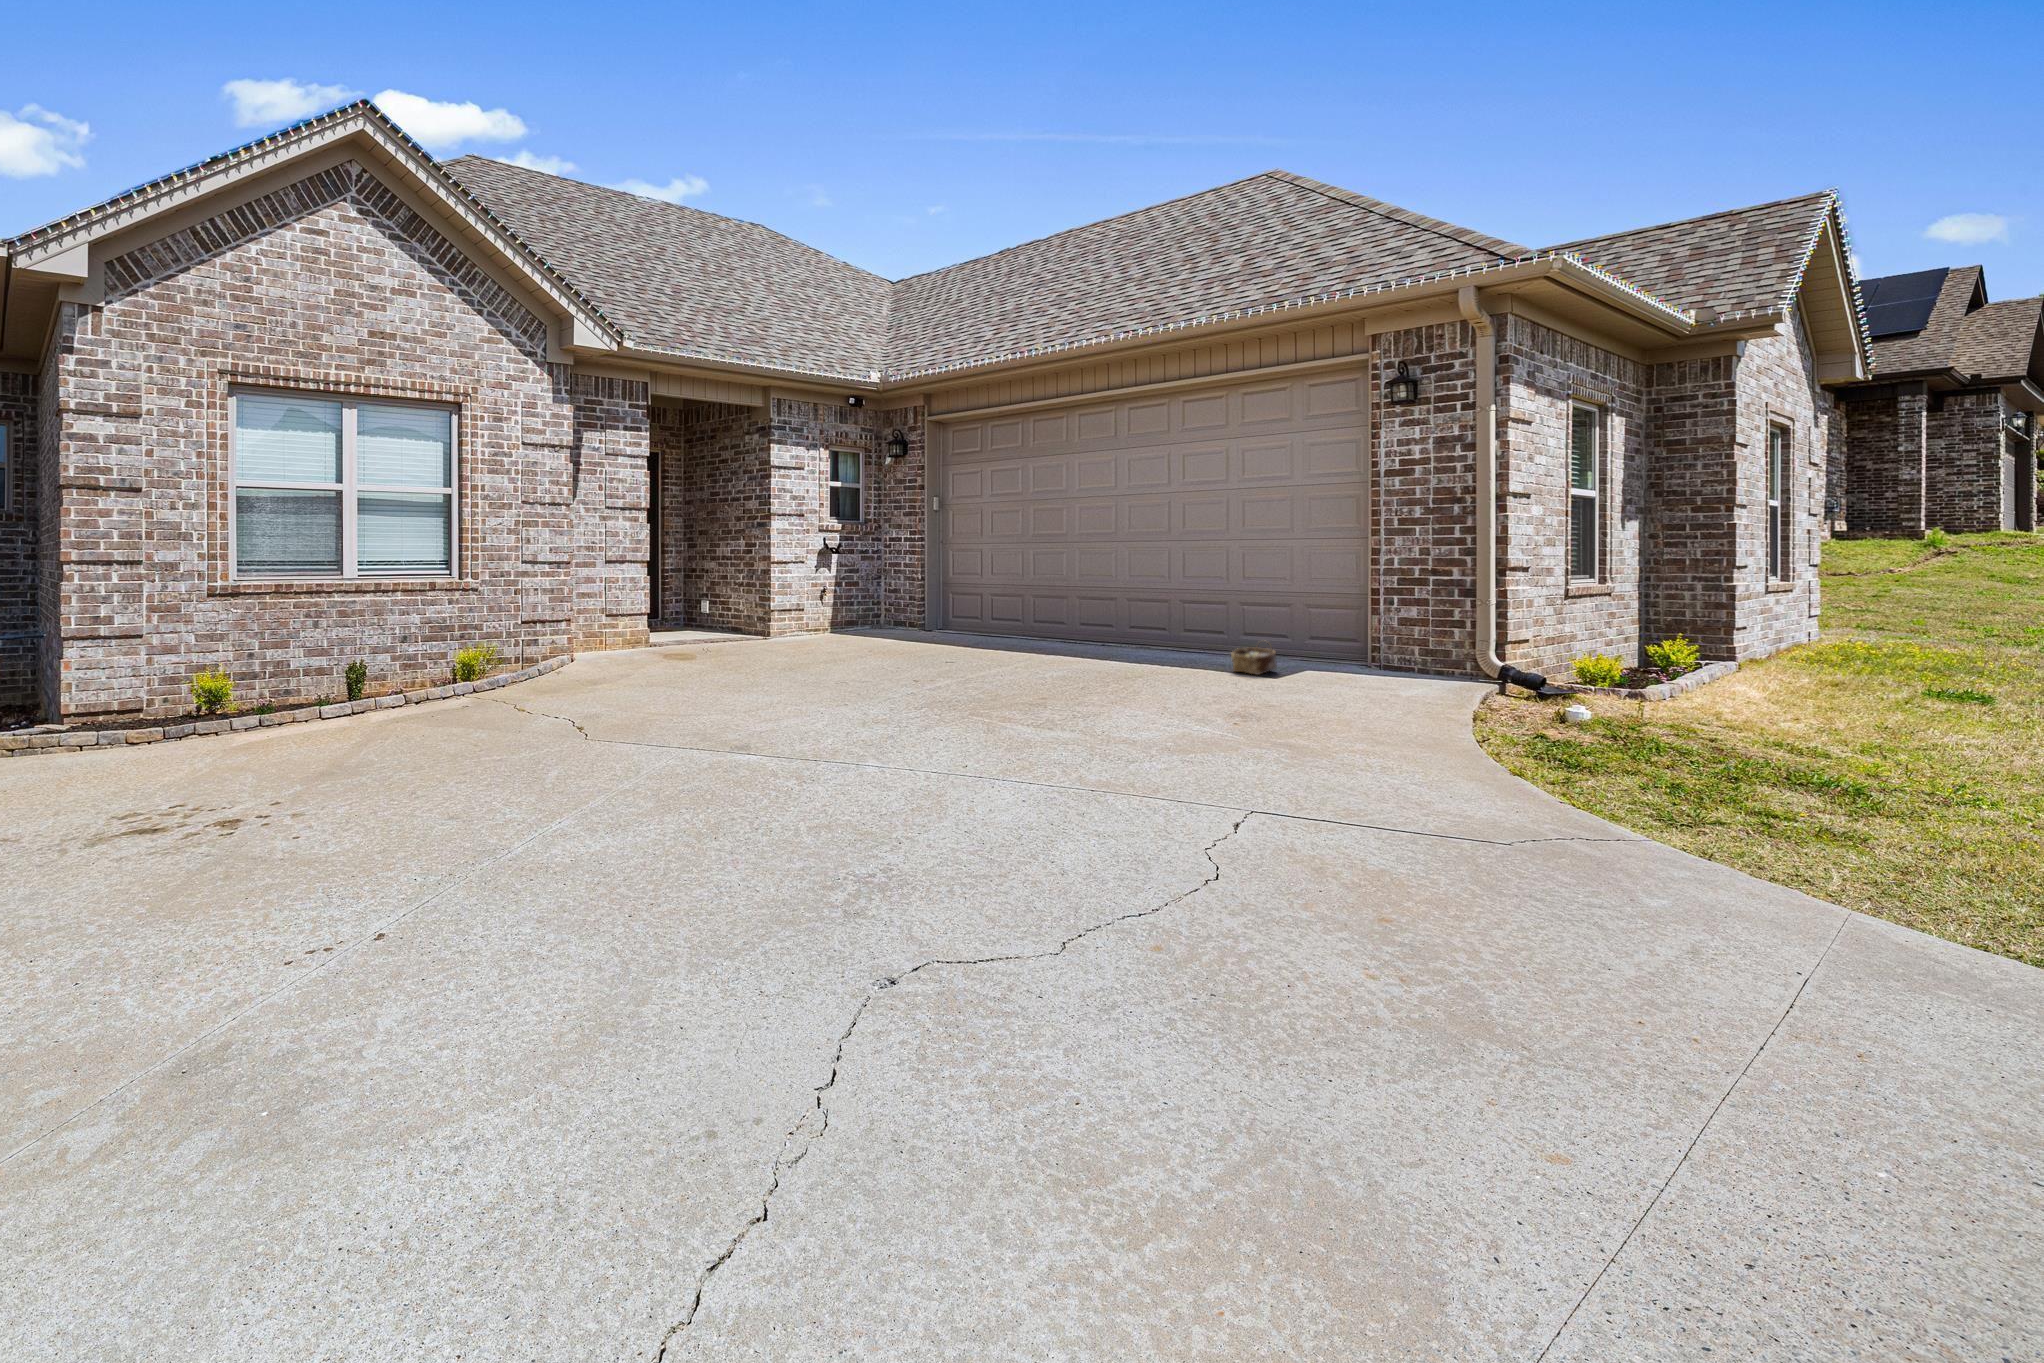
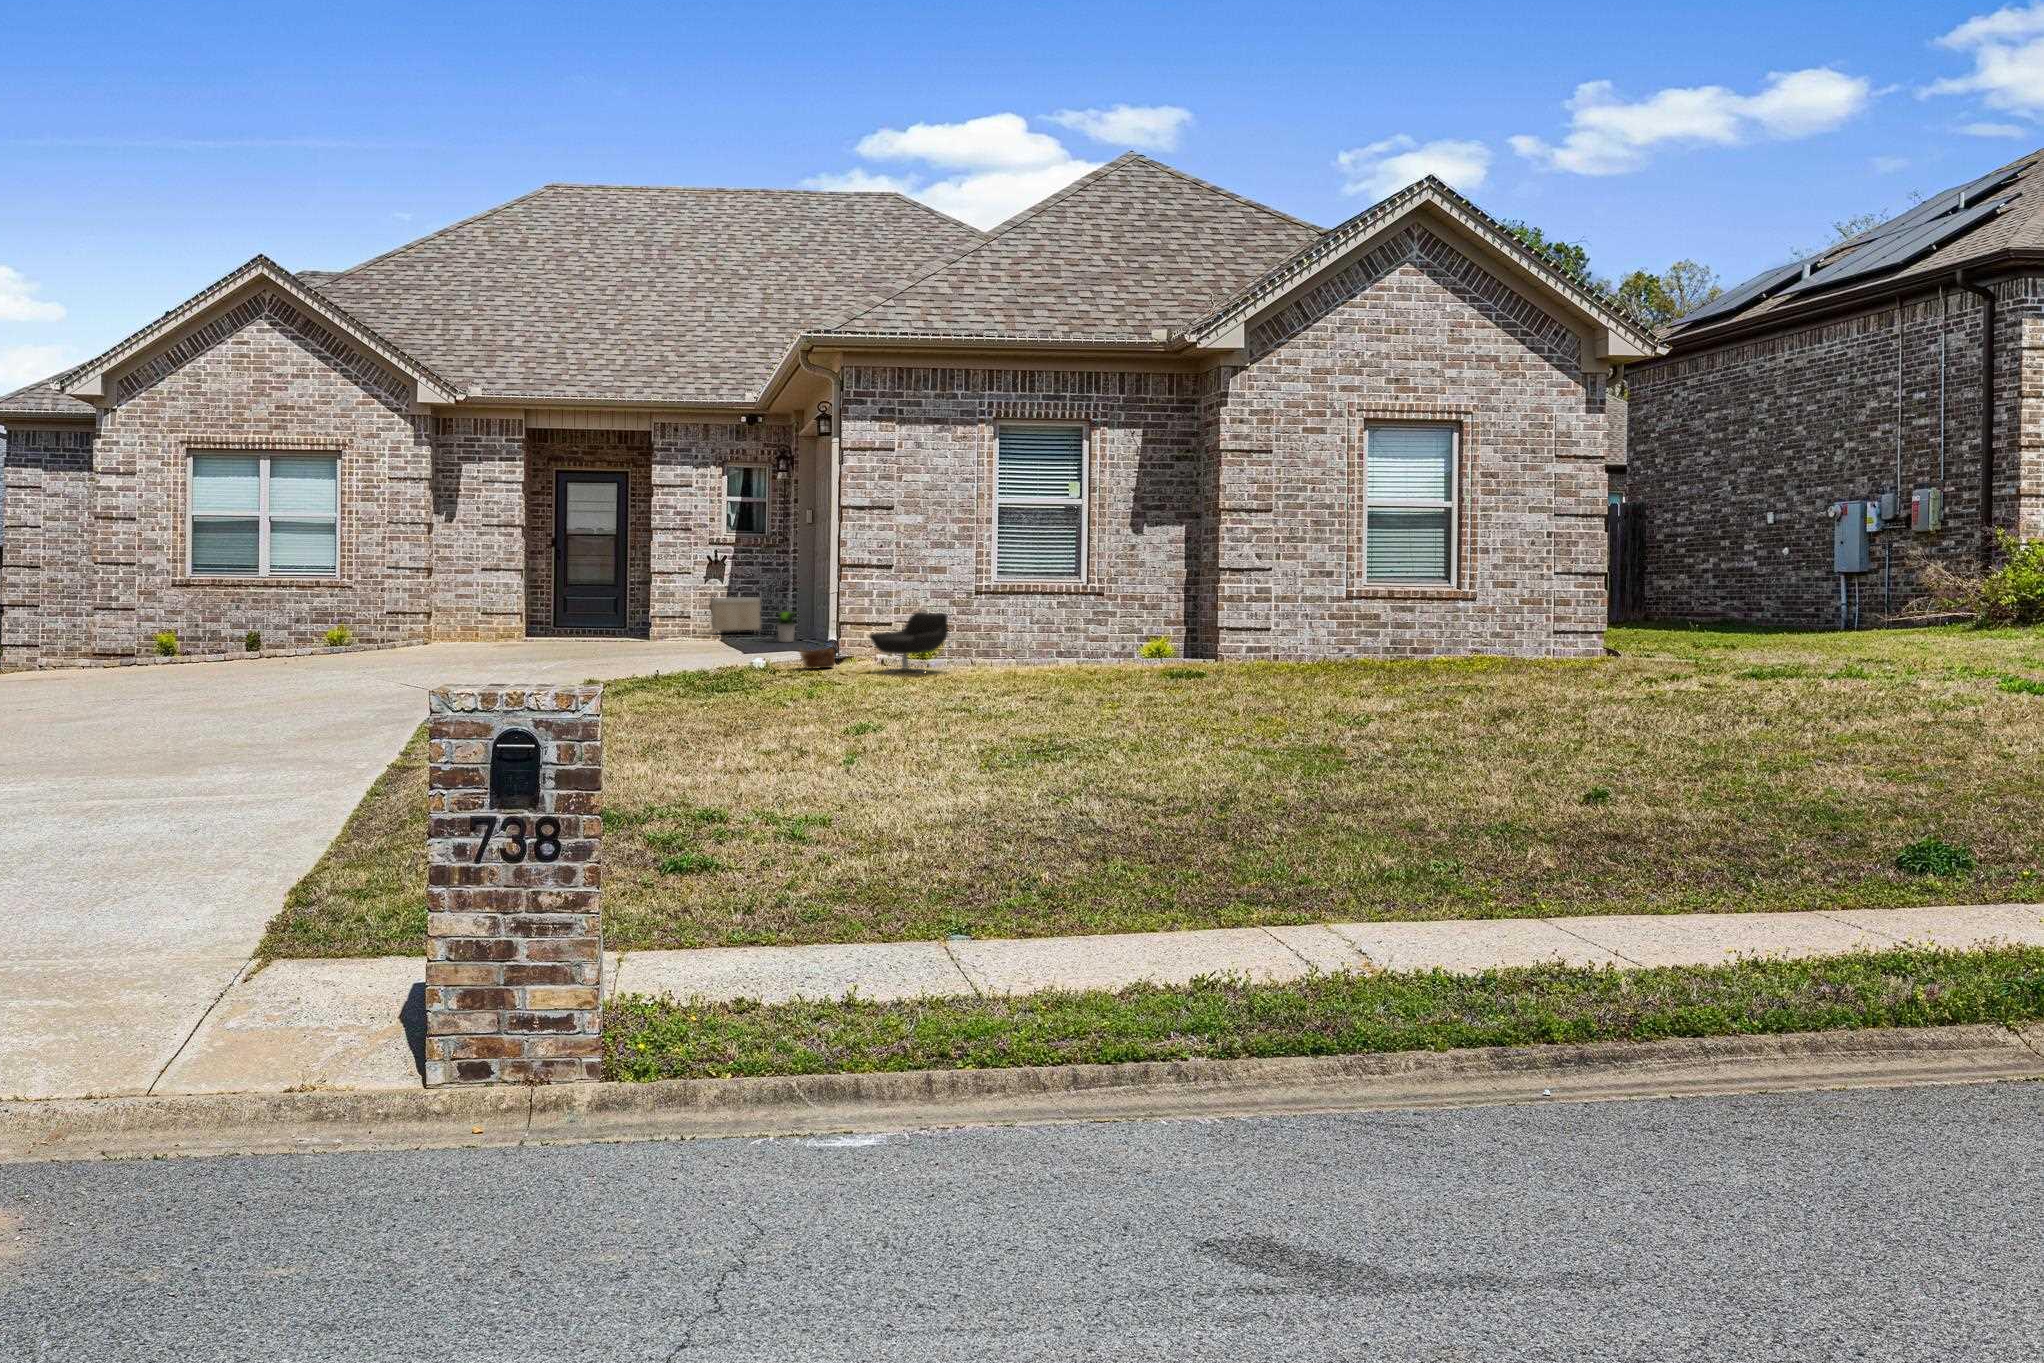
storage bench: none [827,584,881,625] -> present [710,597,761,633]
potted plant: none [958,599,997,633] -> present [777,611,796,642]
lounge chair: none [1328,601,1425,676] -> present [870,612,948,670]

